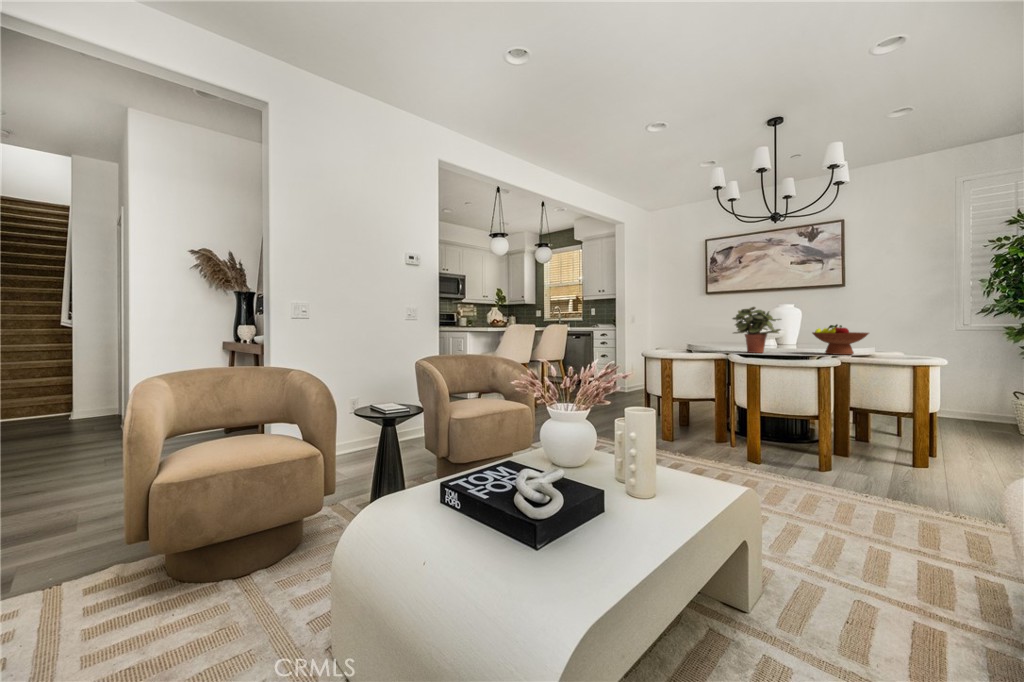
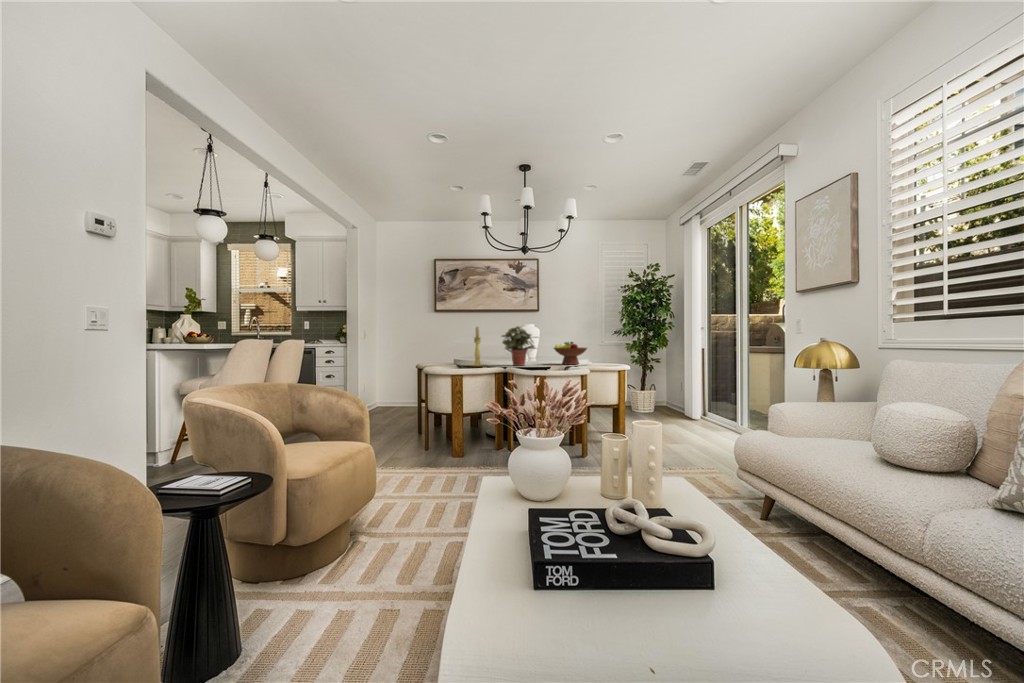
candle holder: none [692,308,715,351] -> present [469,327,486,366]

